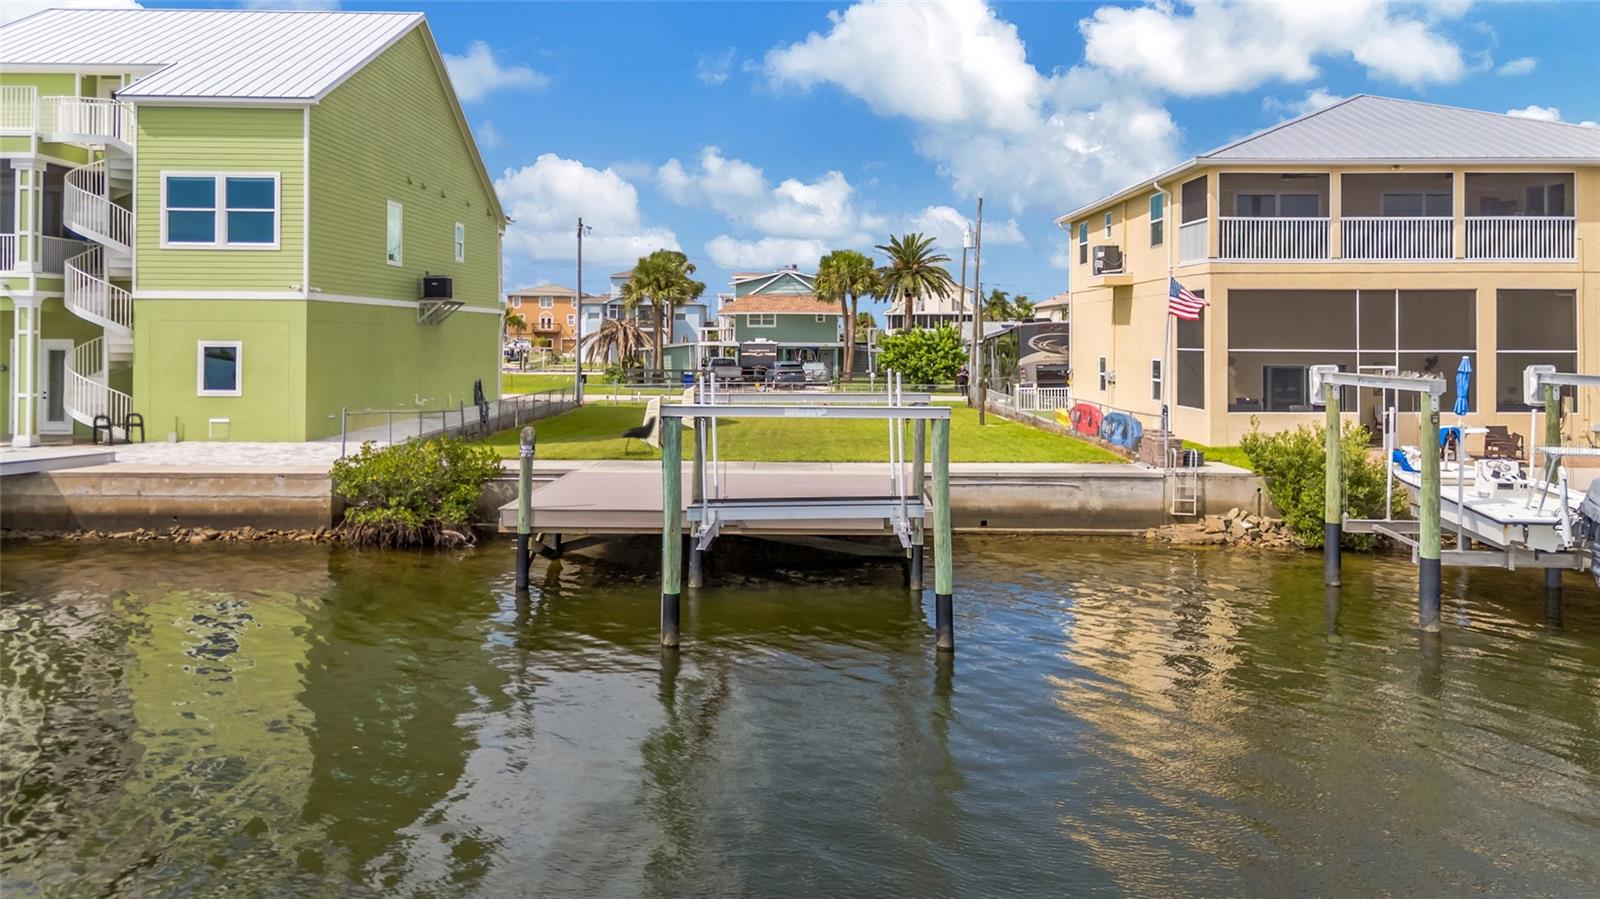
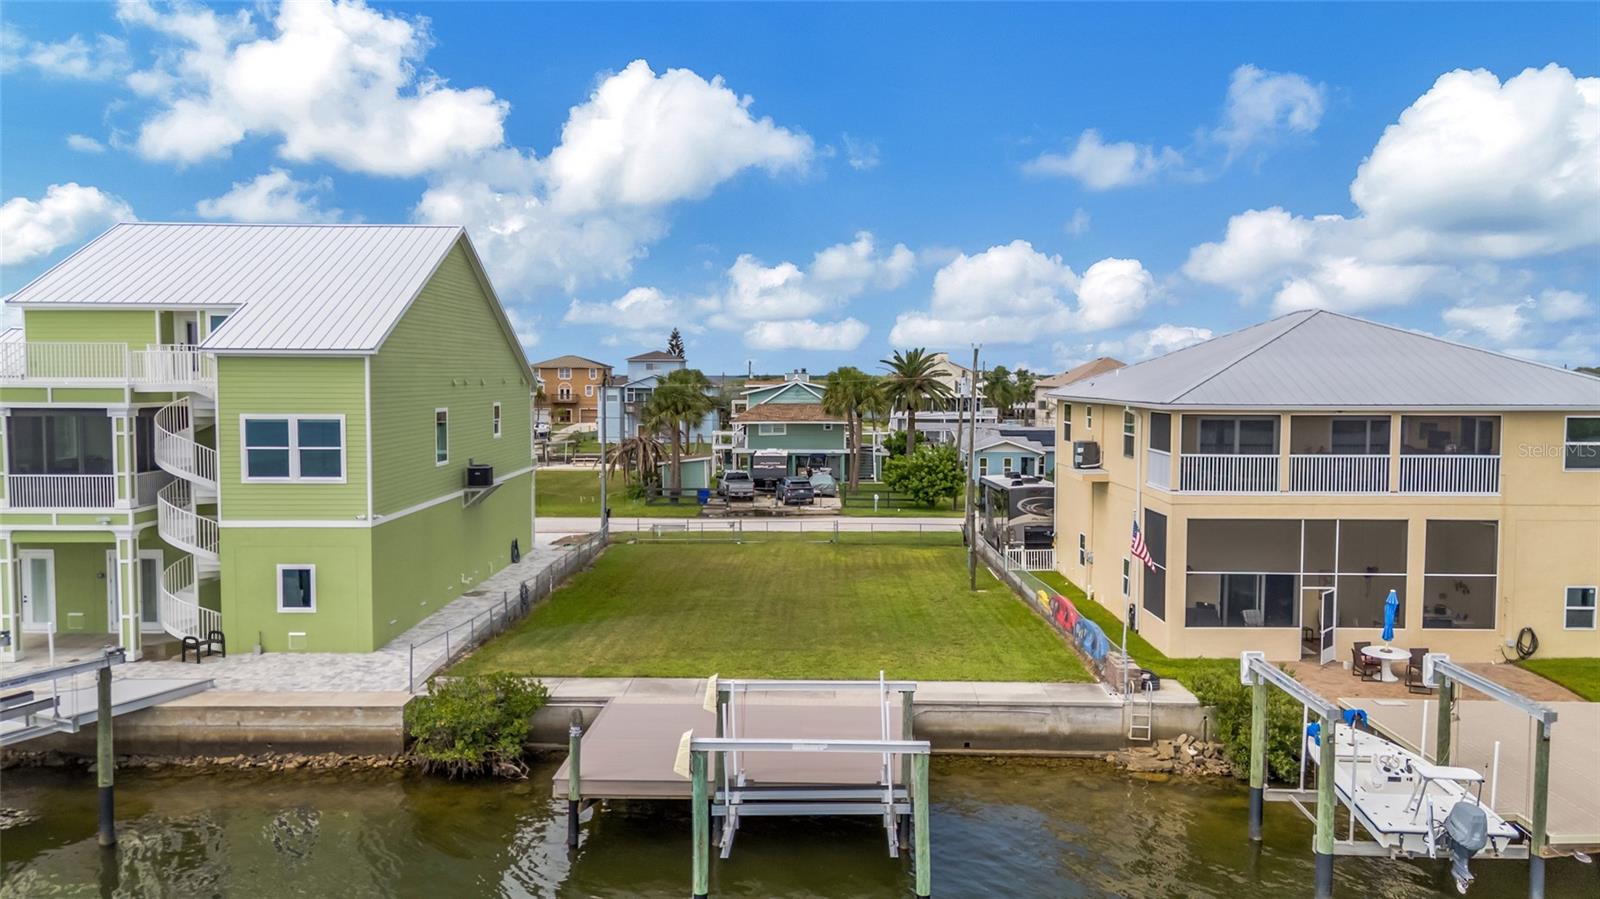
lounge chair: present [621,416,656,453] -> none [648,633,680,670]

